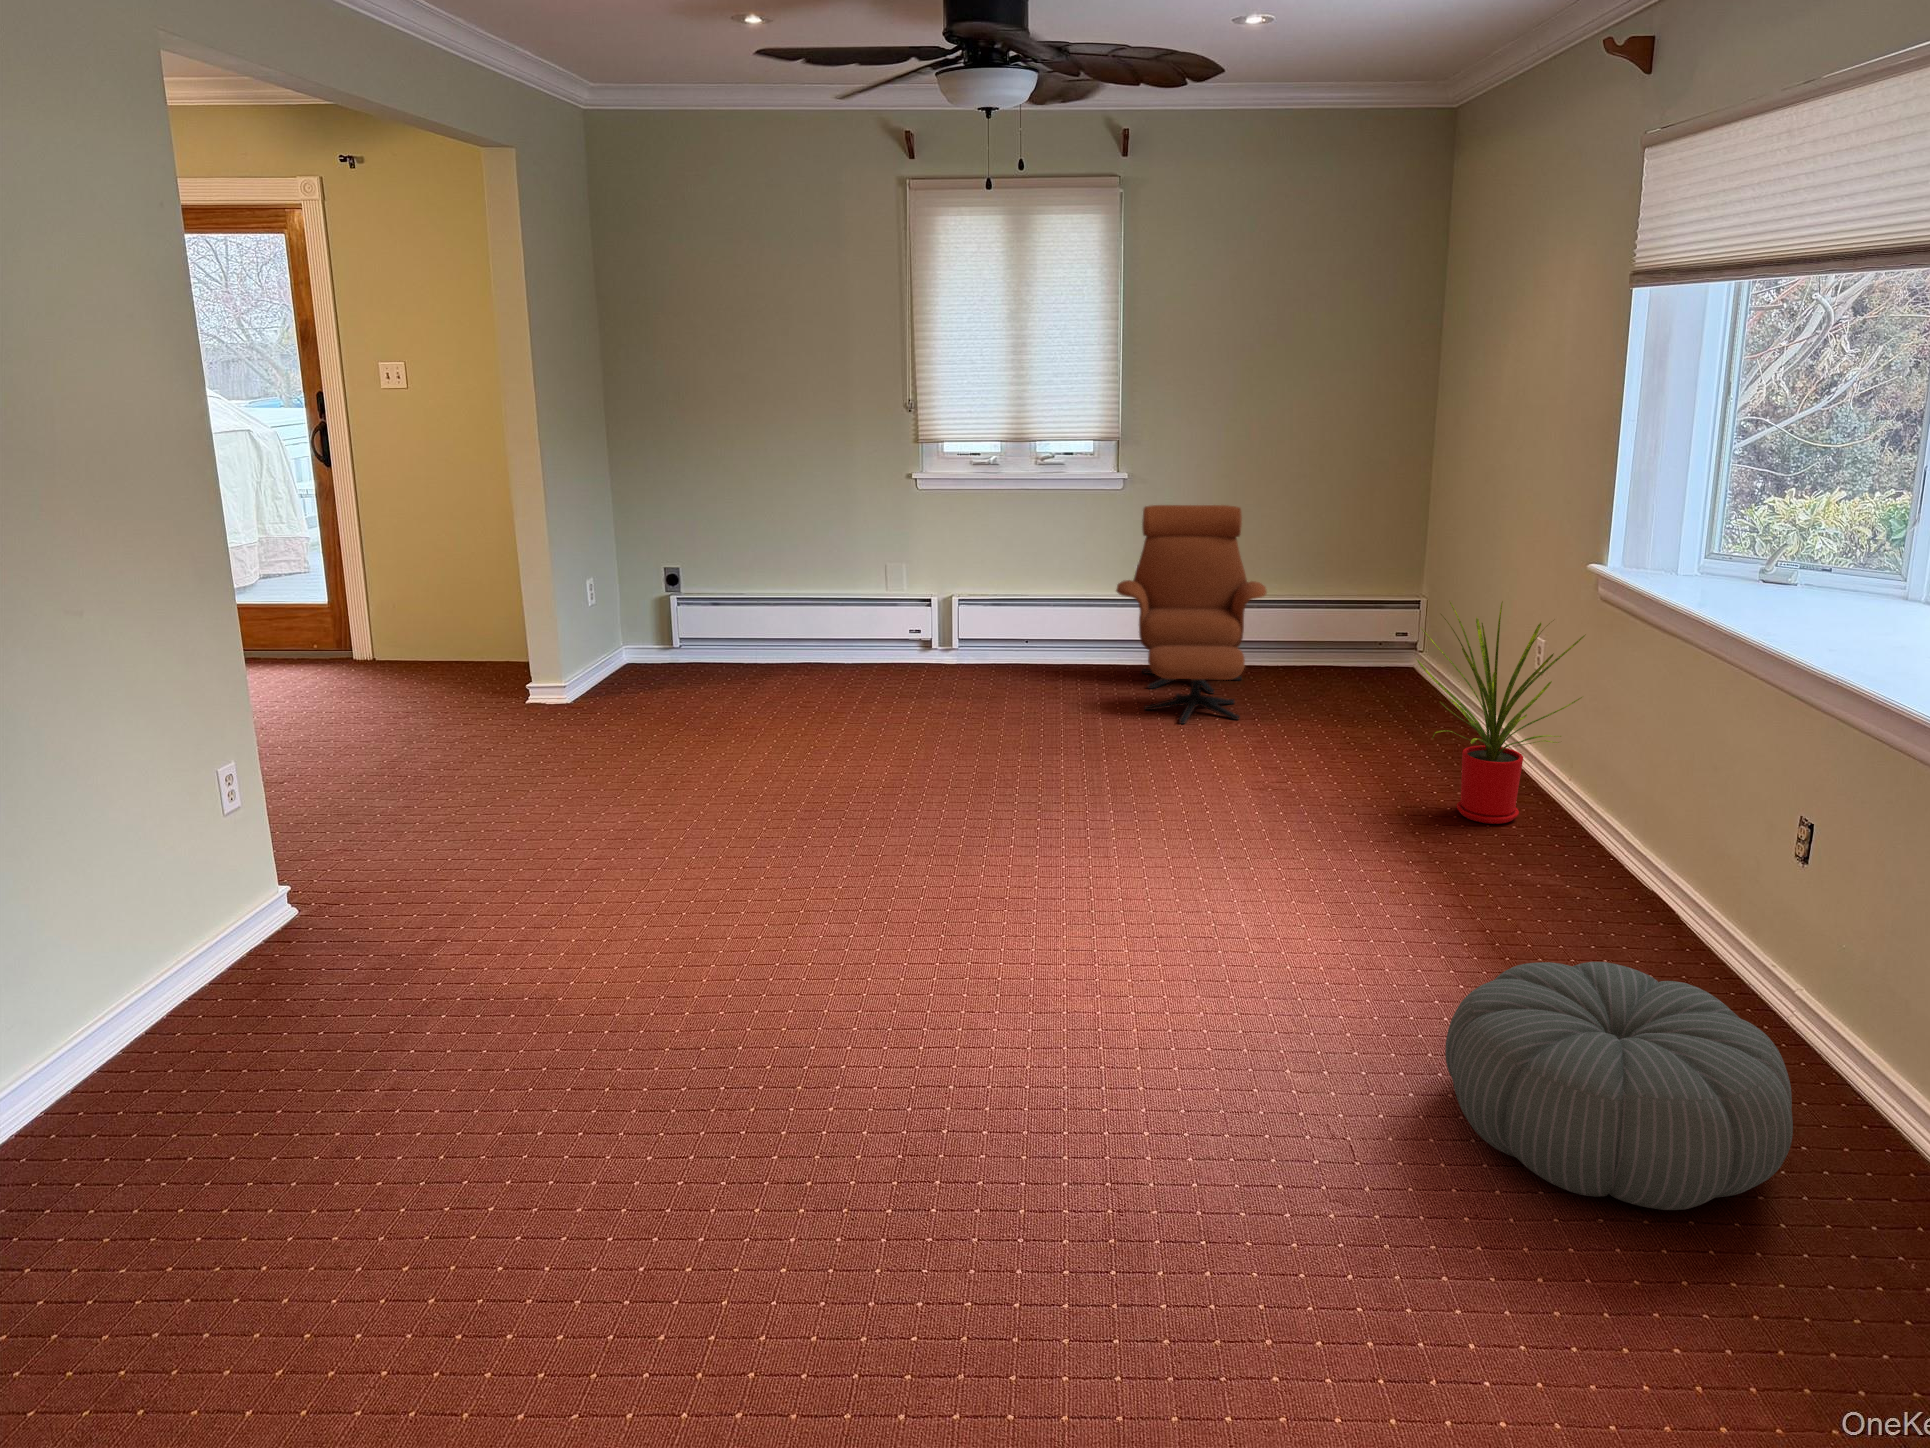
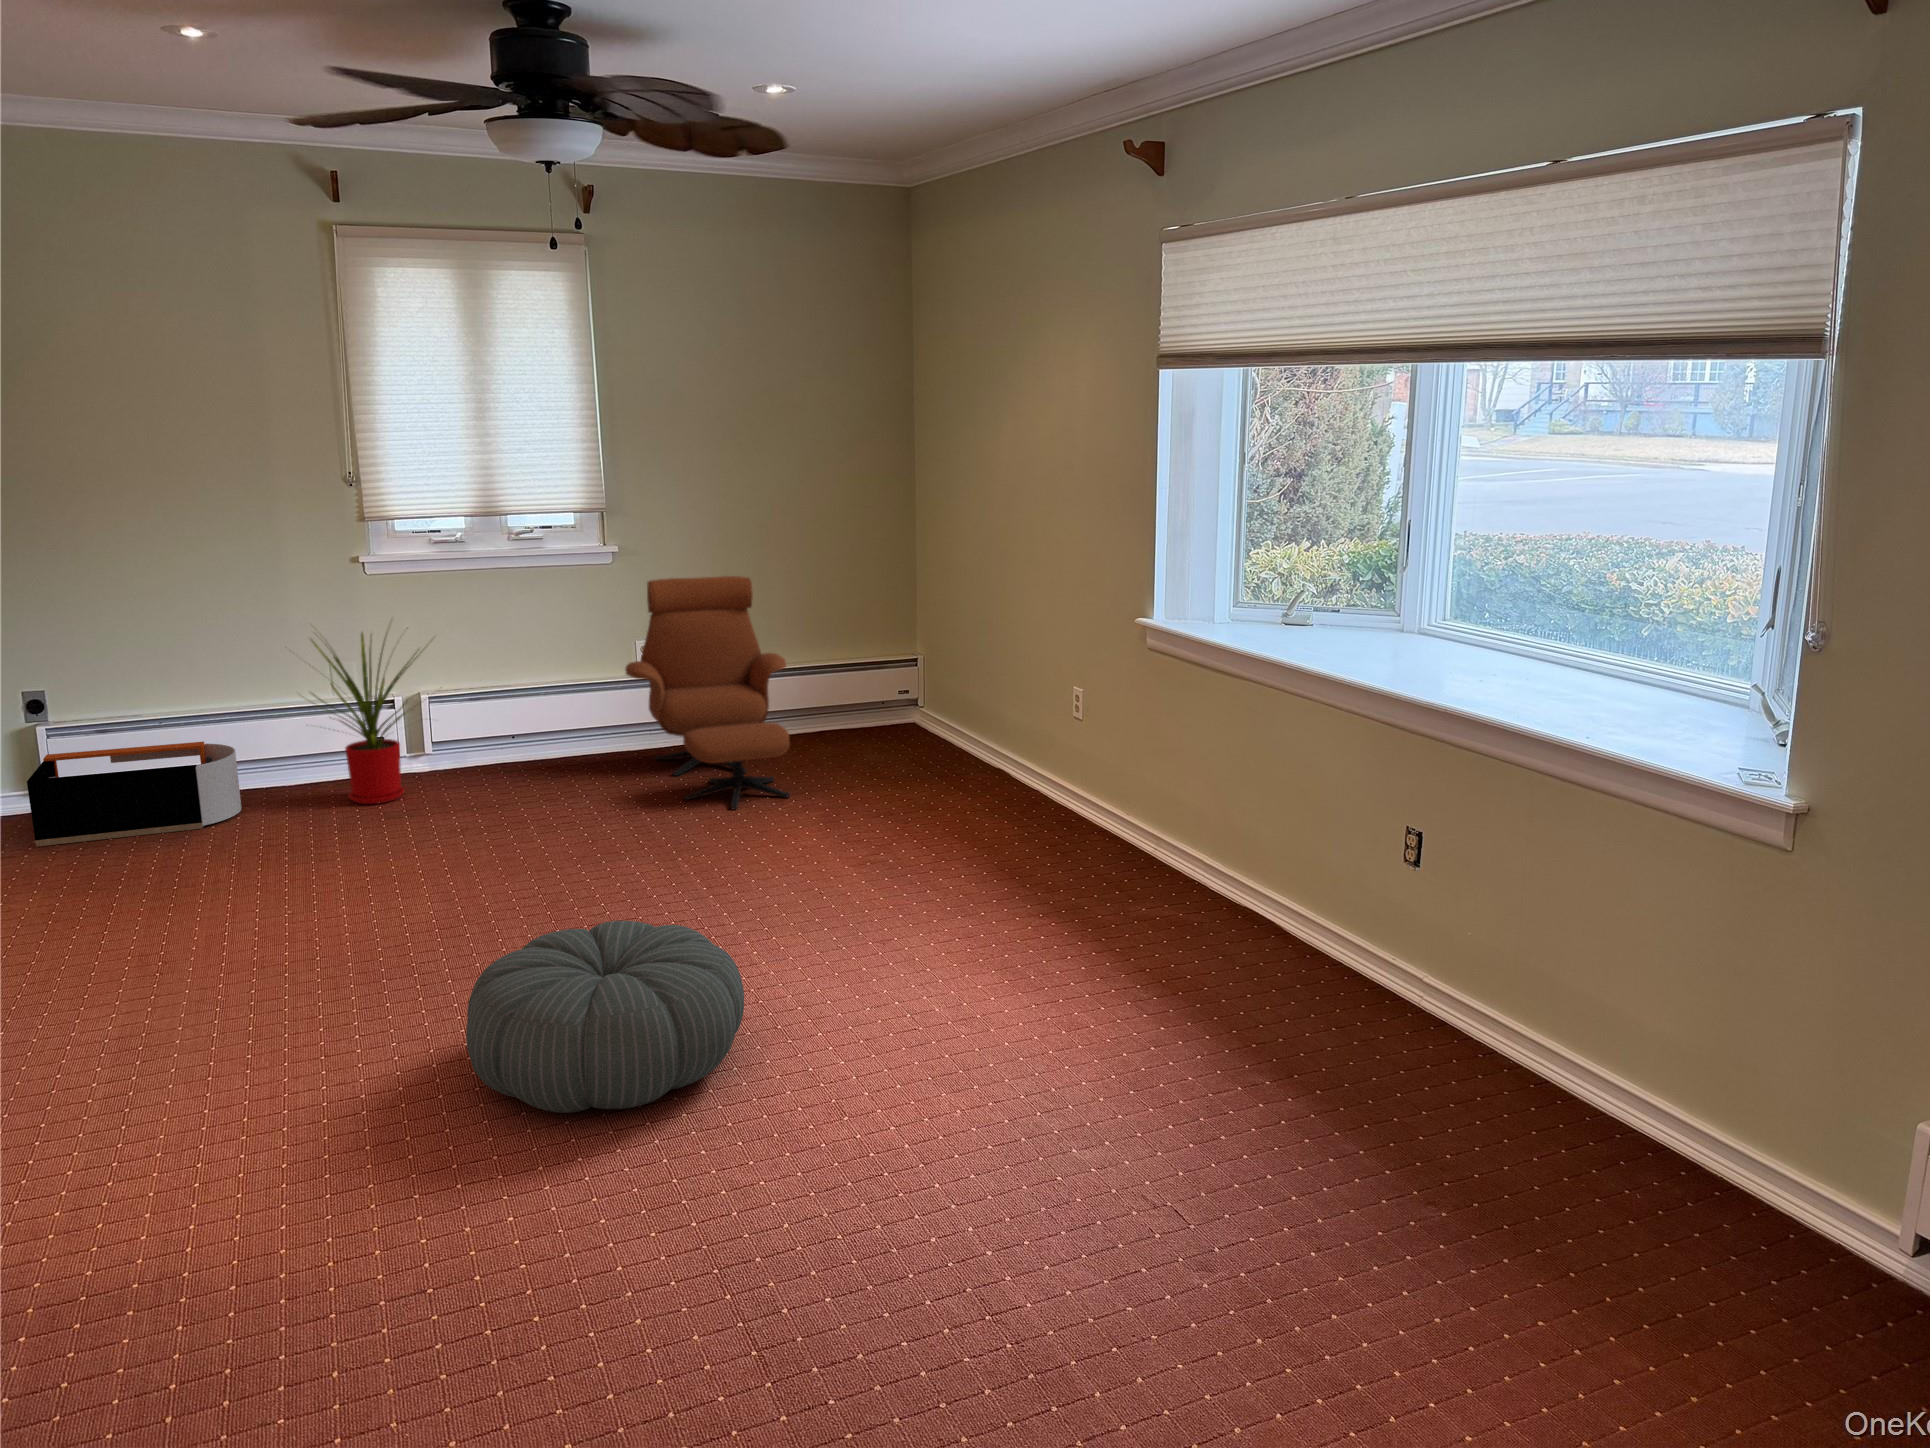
house plant: present [1416,601,1585,824] -> present [309,619,433,804]
storage bin: none [672,618,812,686] -> present [27,742,241,847]
pouf: present [1445,962,1793,1210] -> present [466,921,744,1113]

